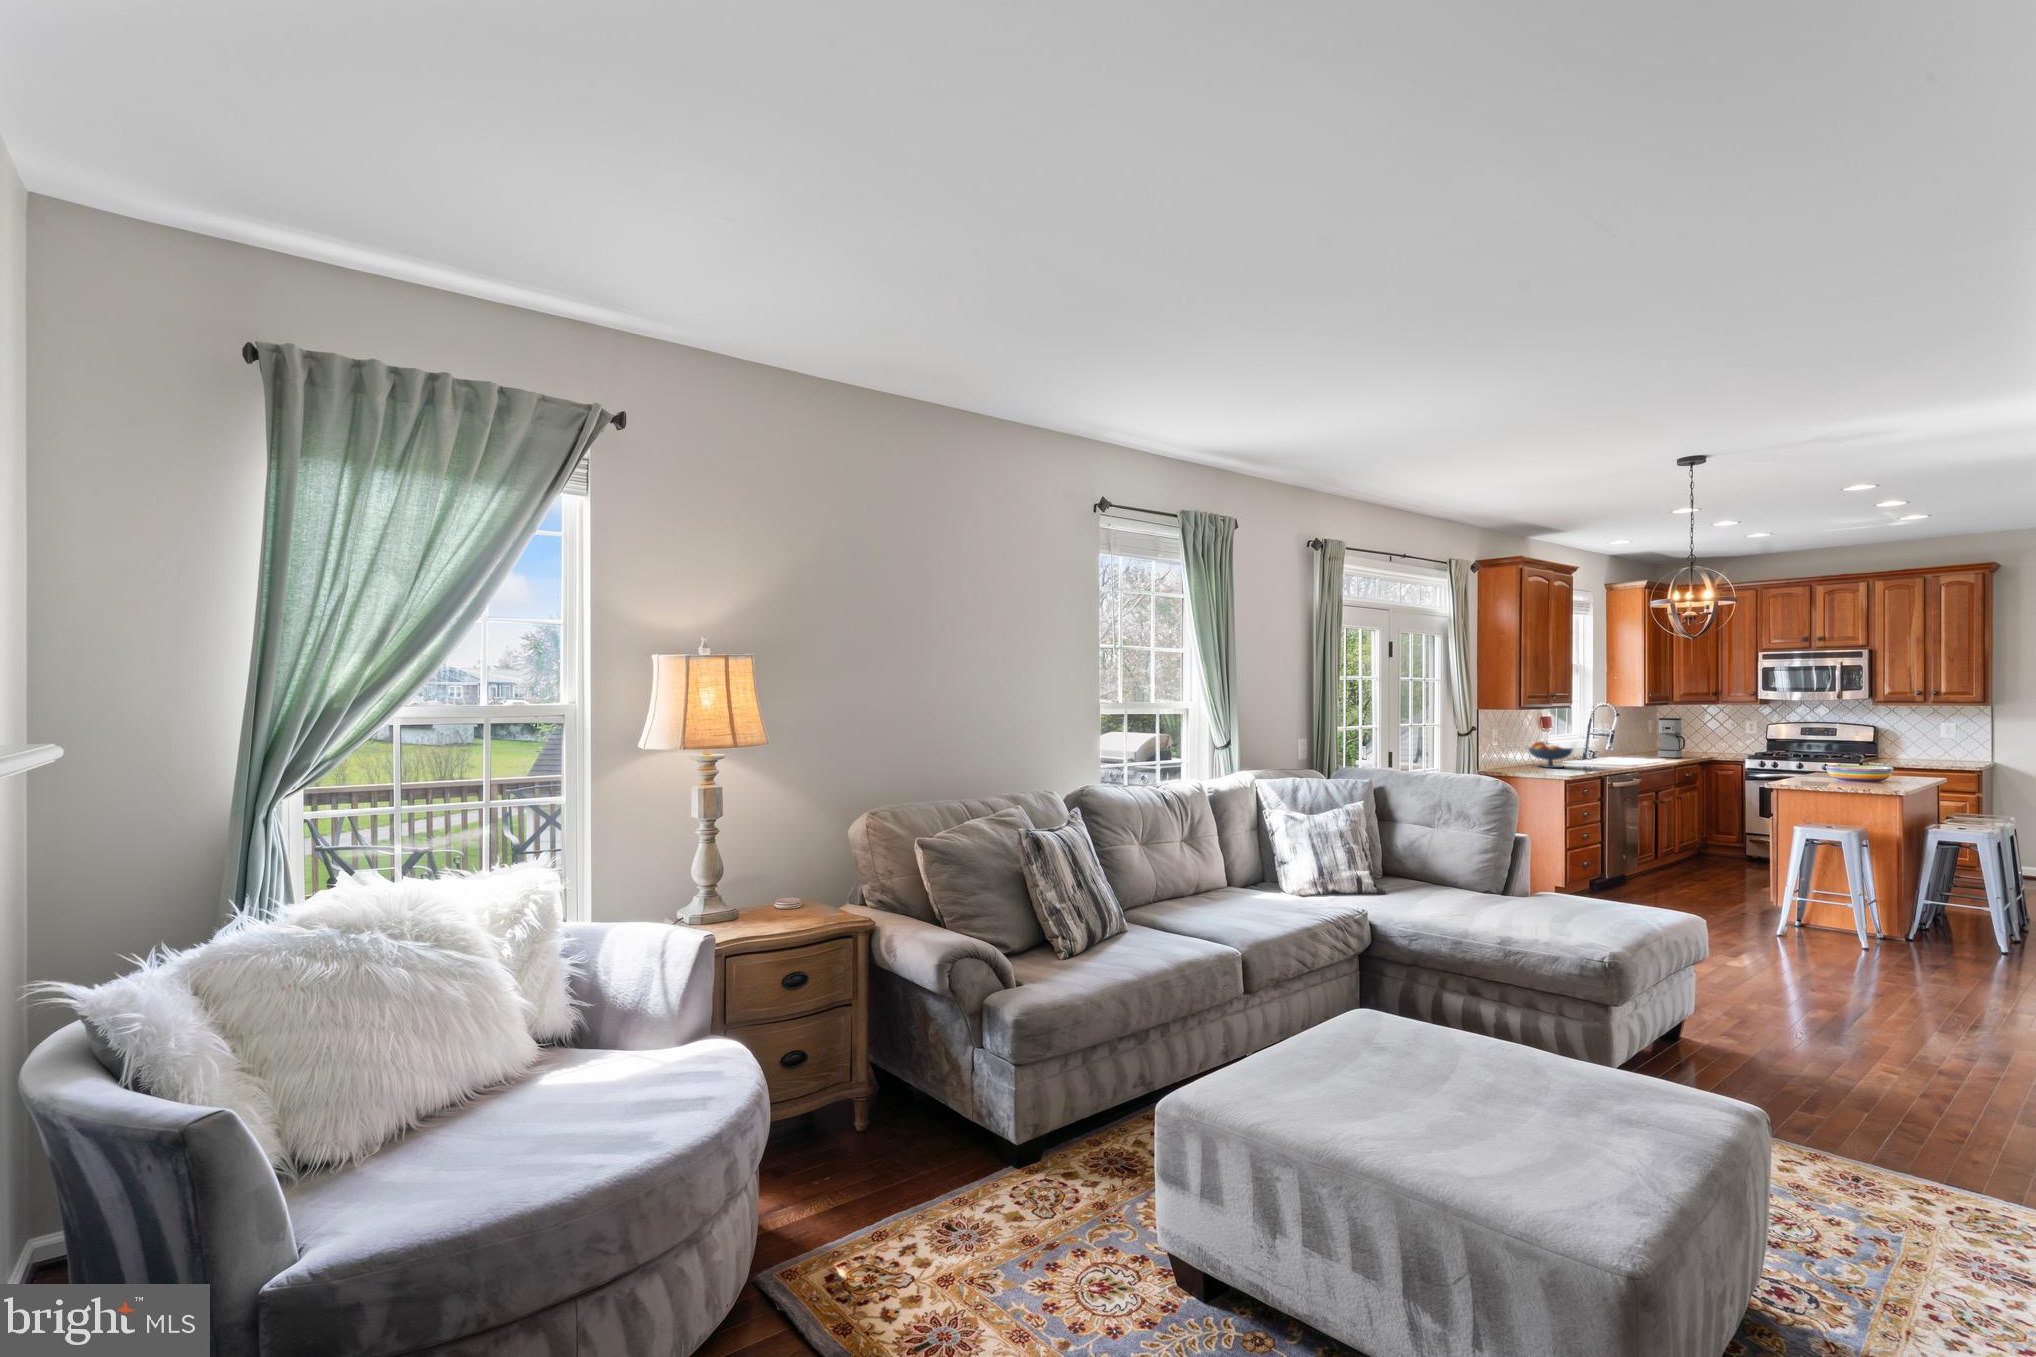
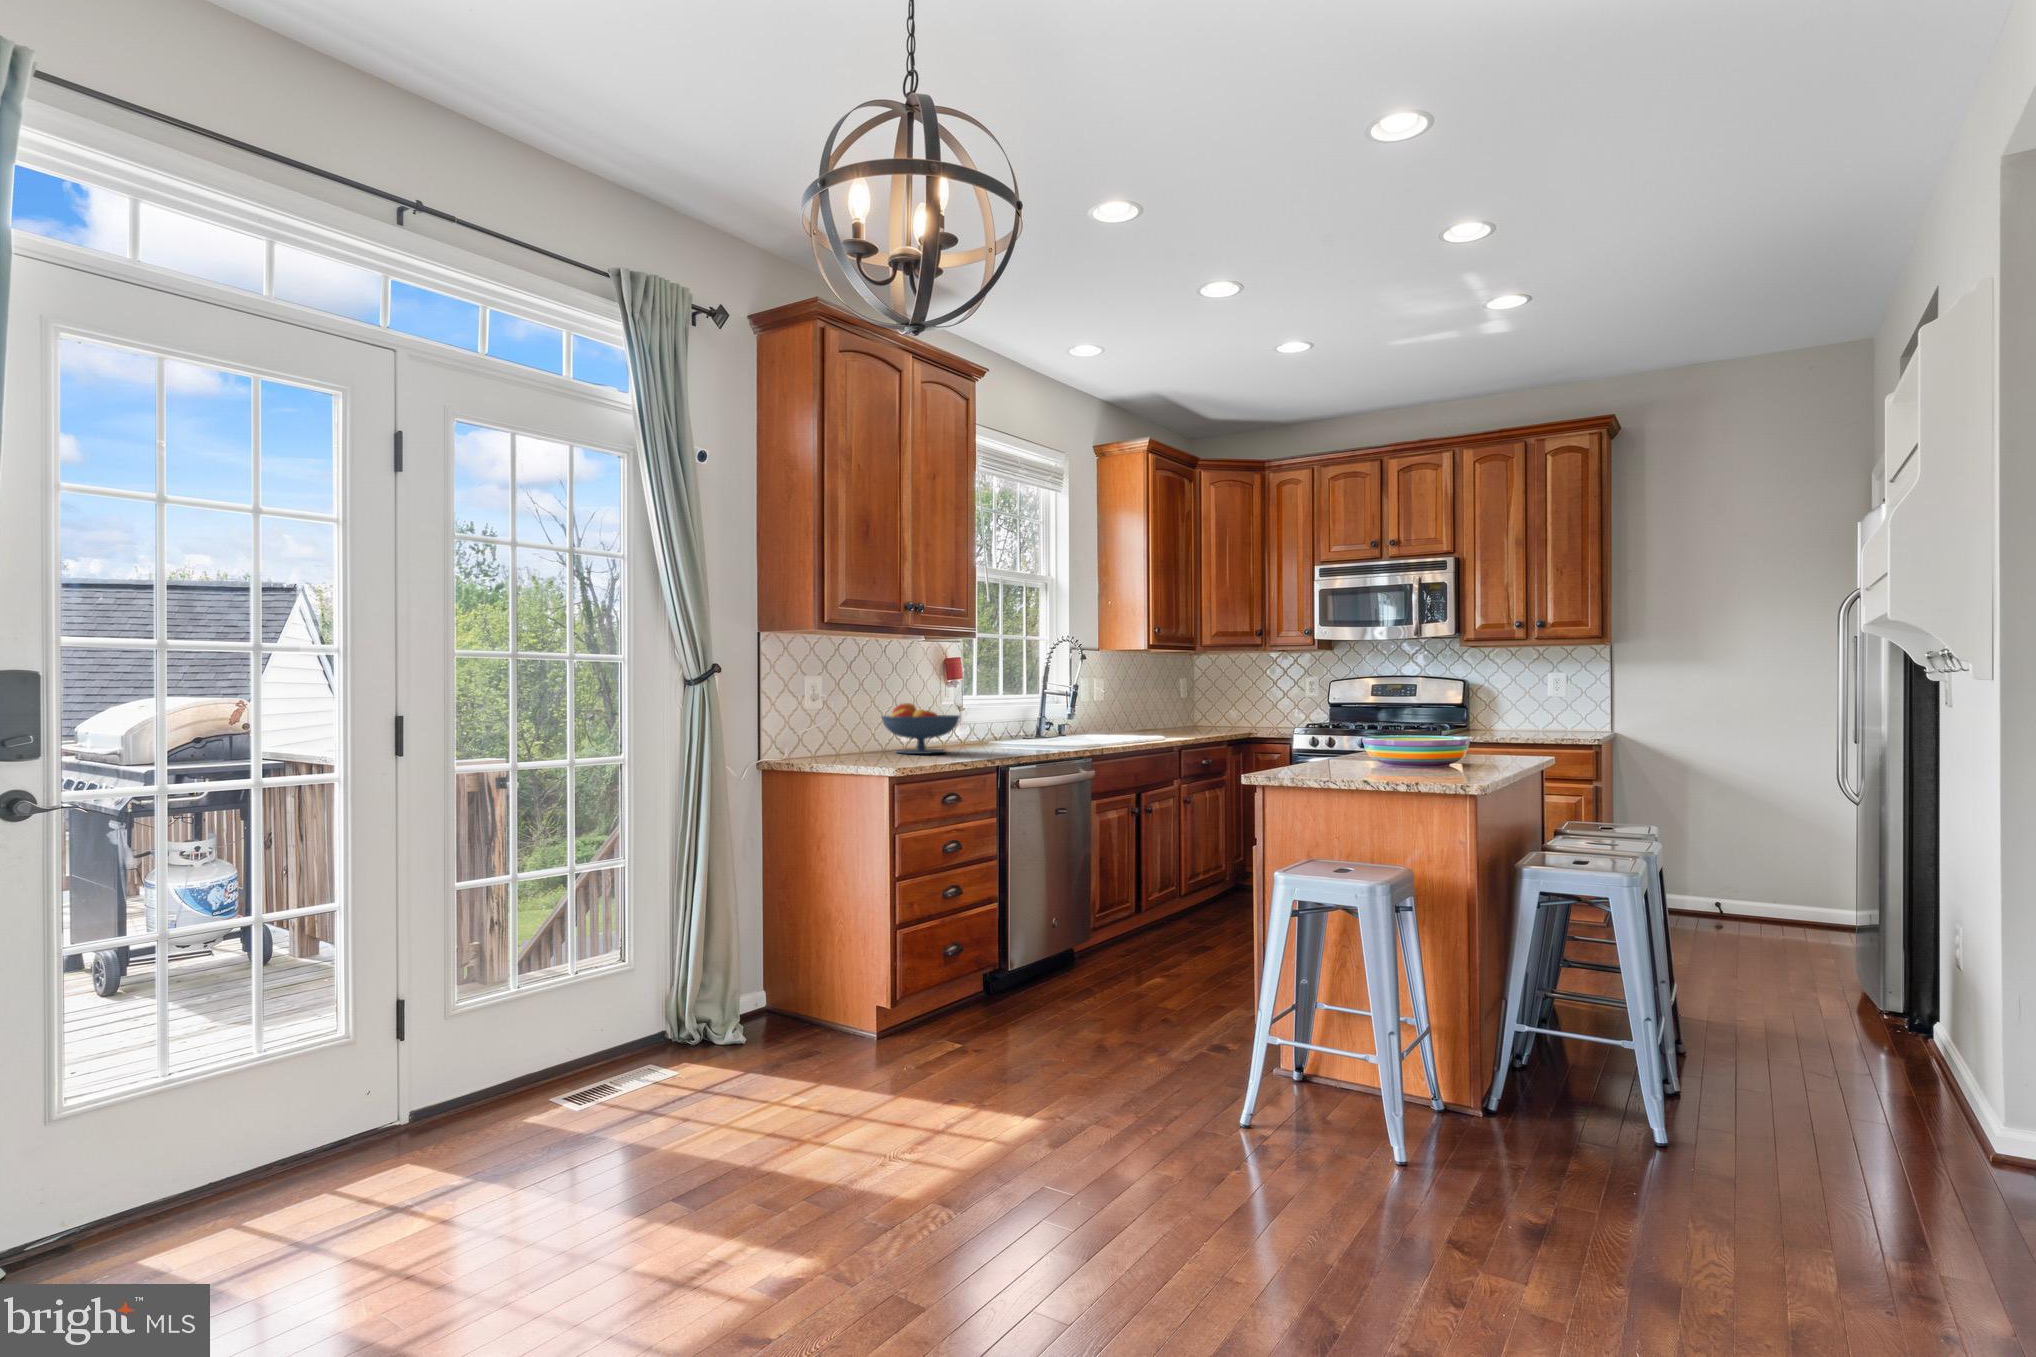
coffee maker: present [1658,718,1685,758] -> none [1160,669,1199,736]

